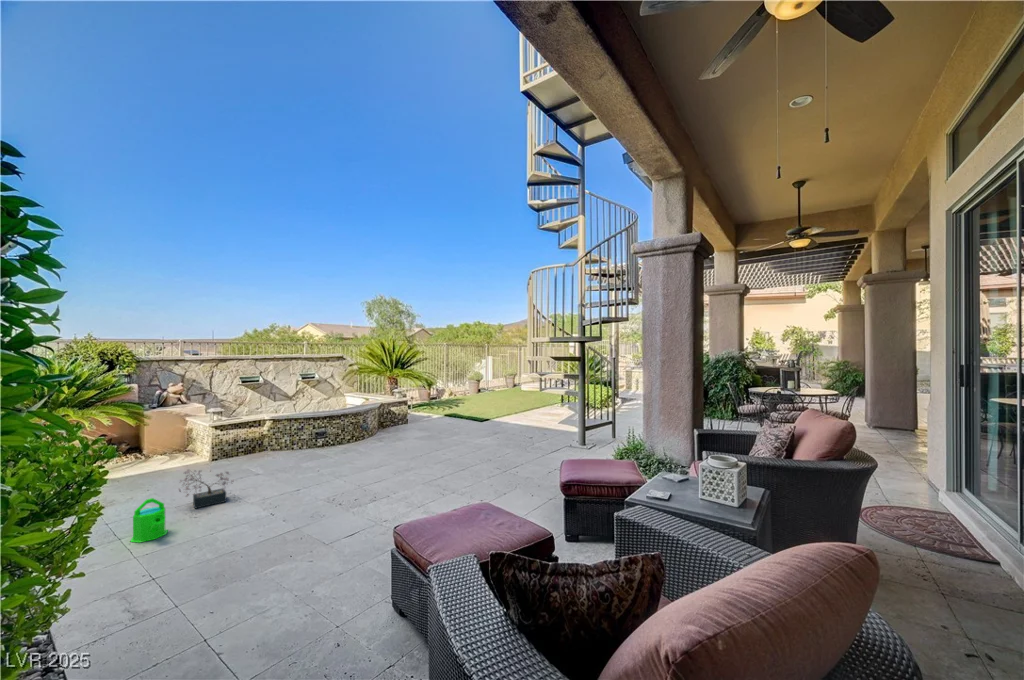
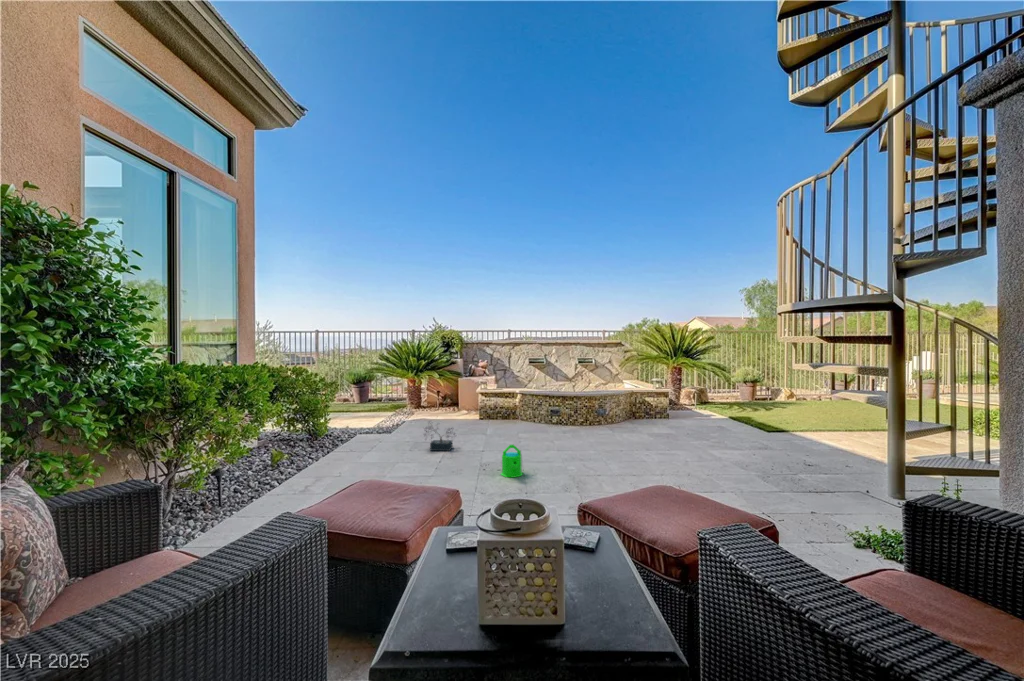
watering can: present [131,498,168,543] -> present [501,445,523,477]

